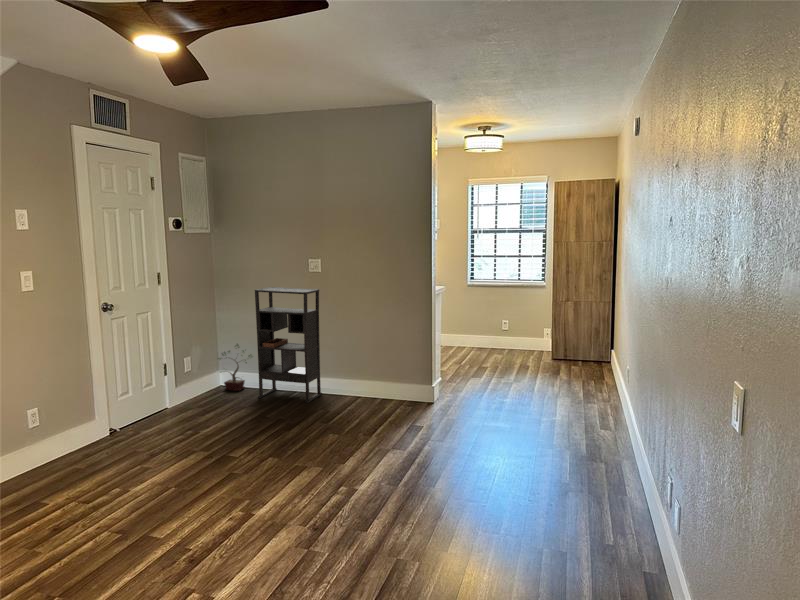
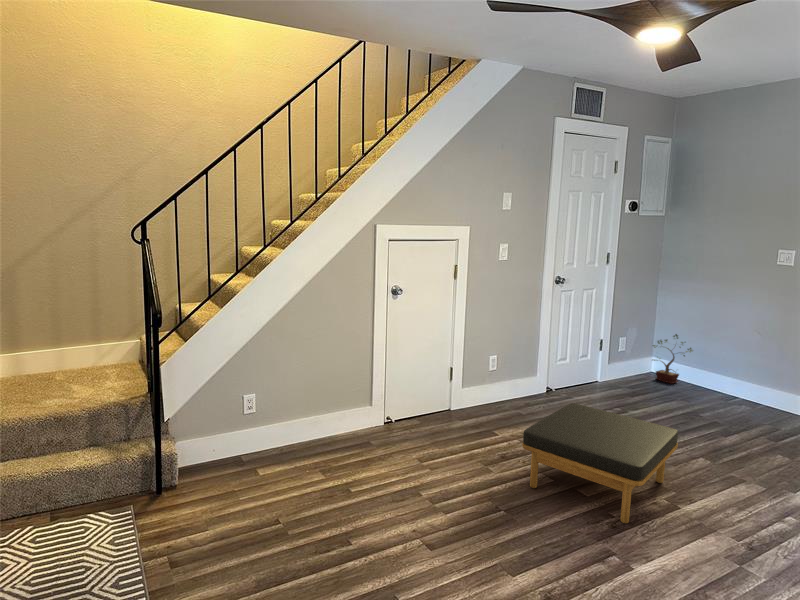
bookshelf: present [255,287,322,403] -> none [692,277,794,417]
ottoman: none [70,437,246,558] -> present [522,403,678,523]

